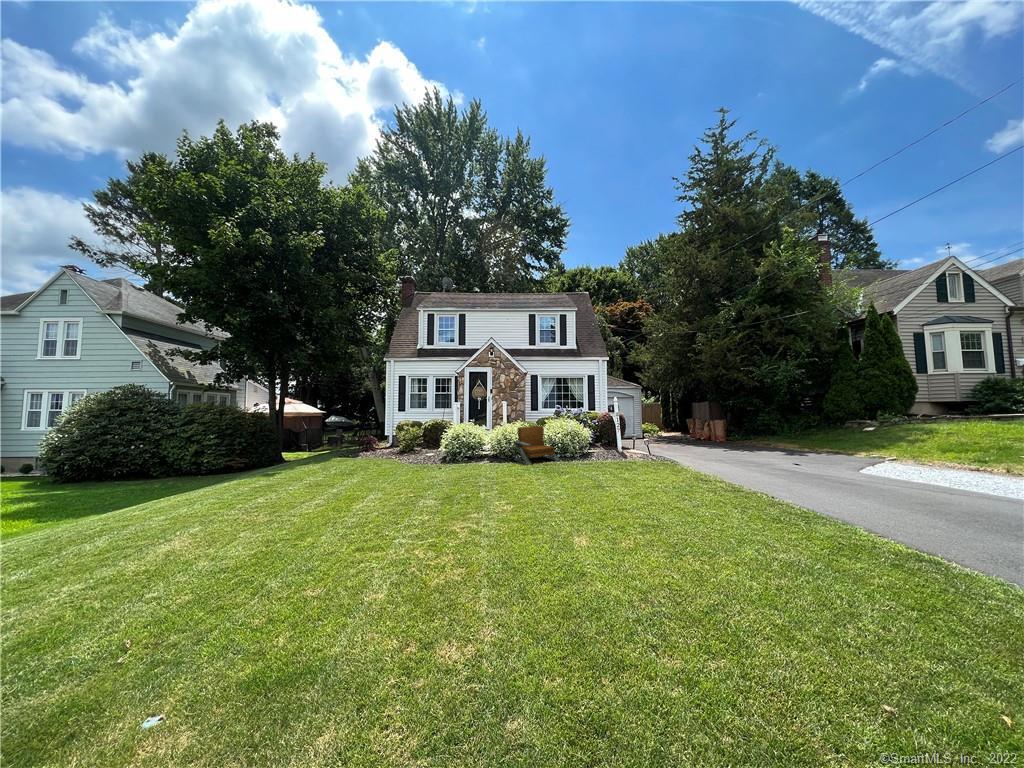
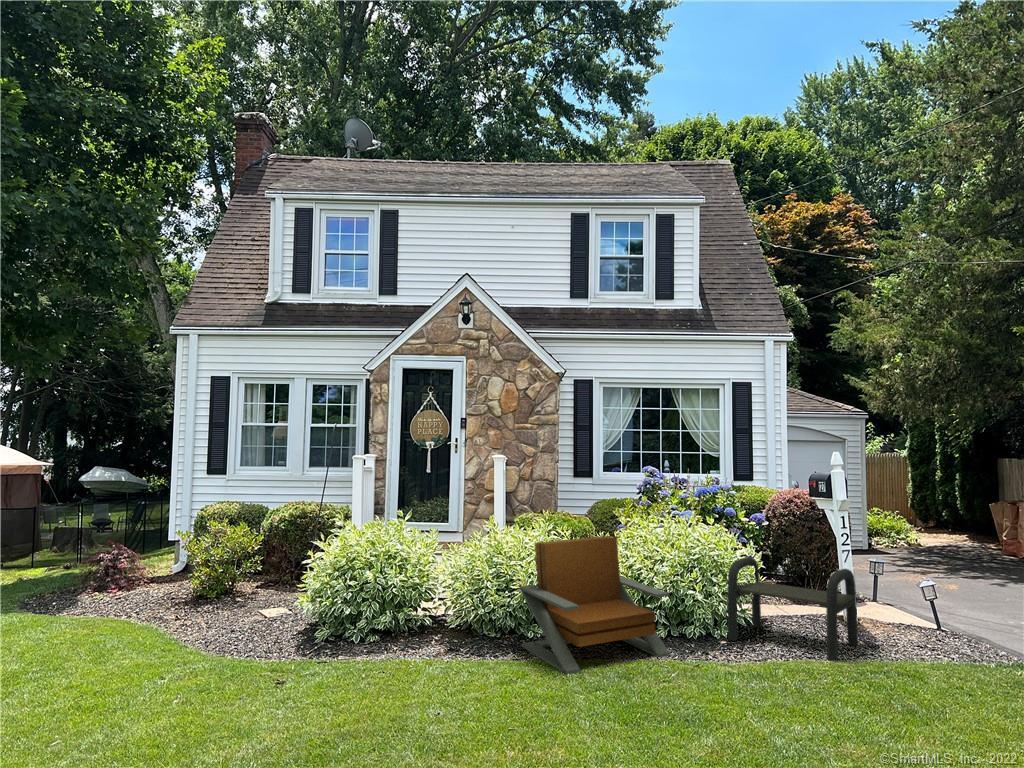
bench: none [578,431,618,461] -> present [728,557,858,661]

